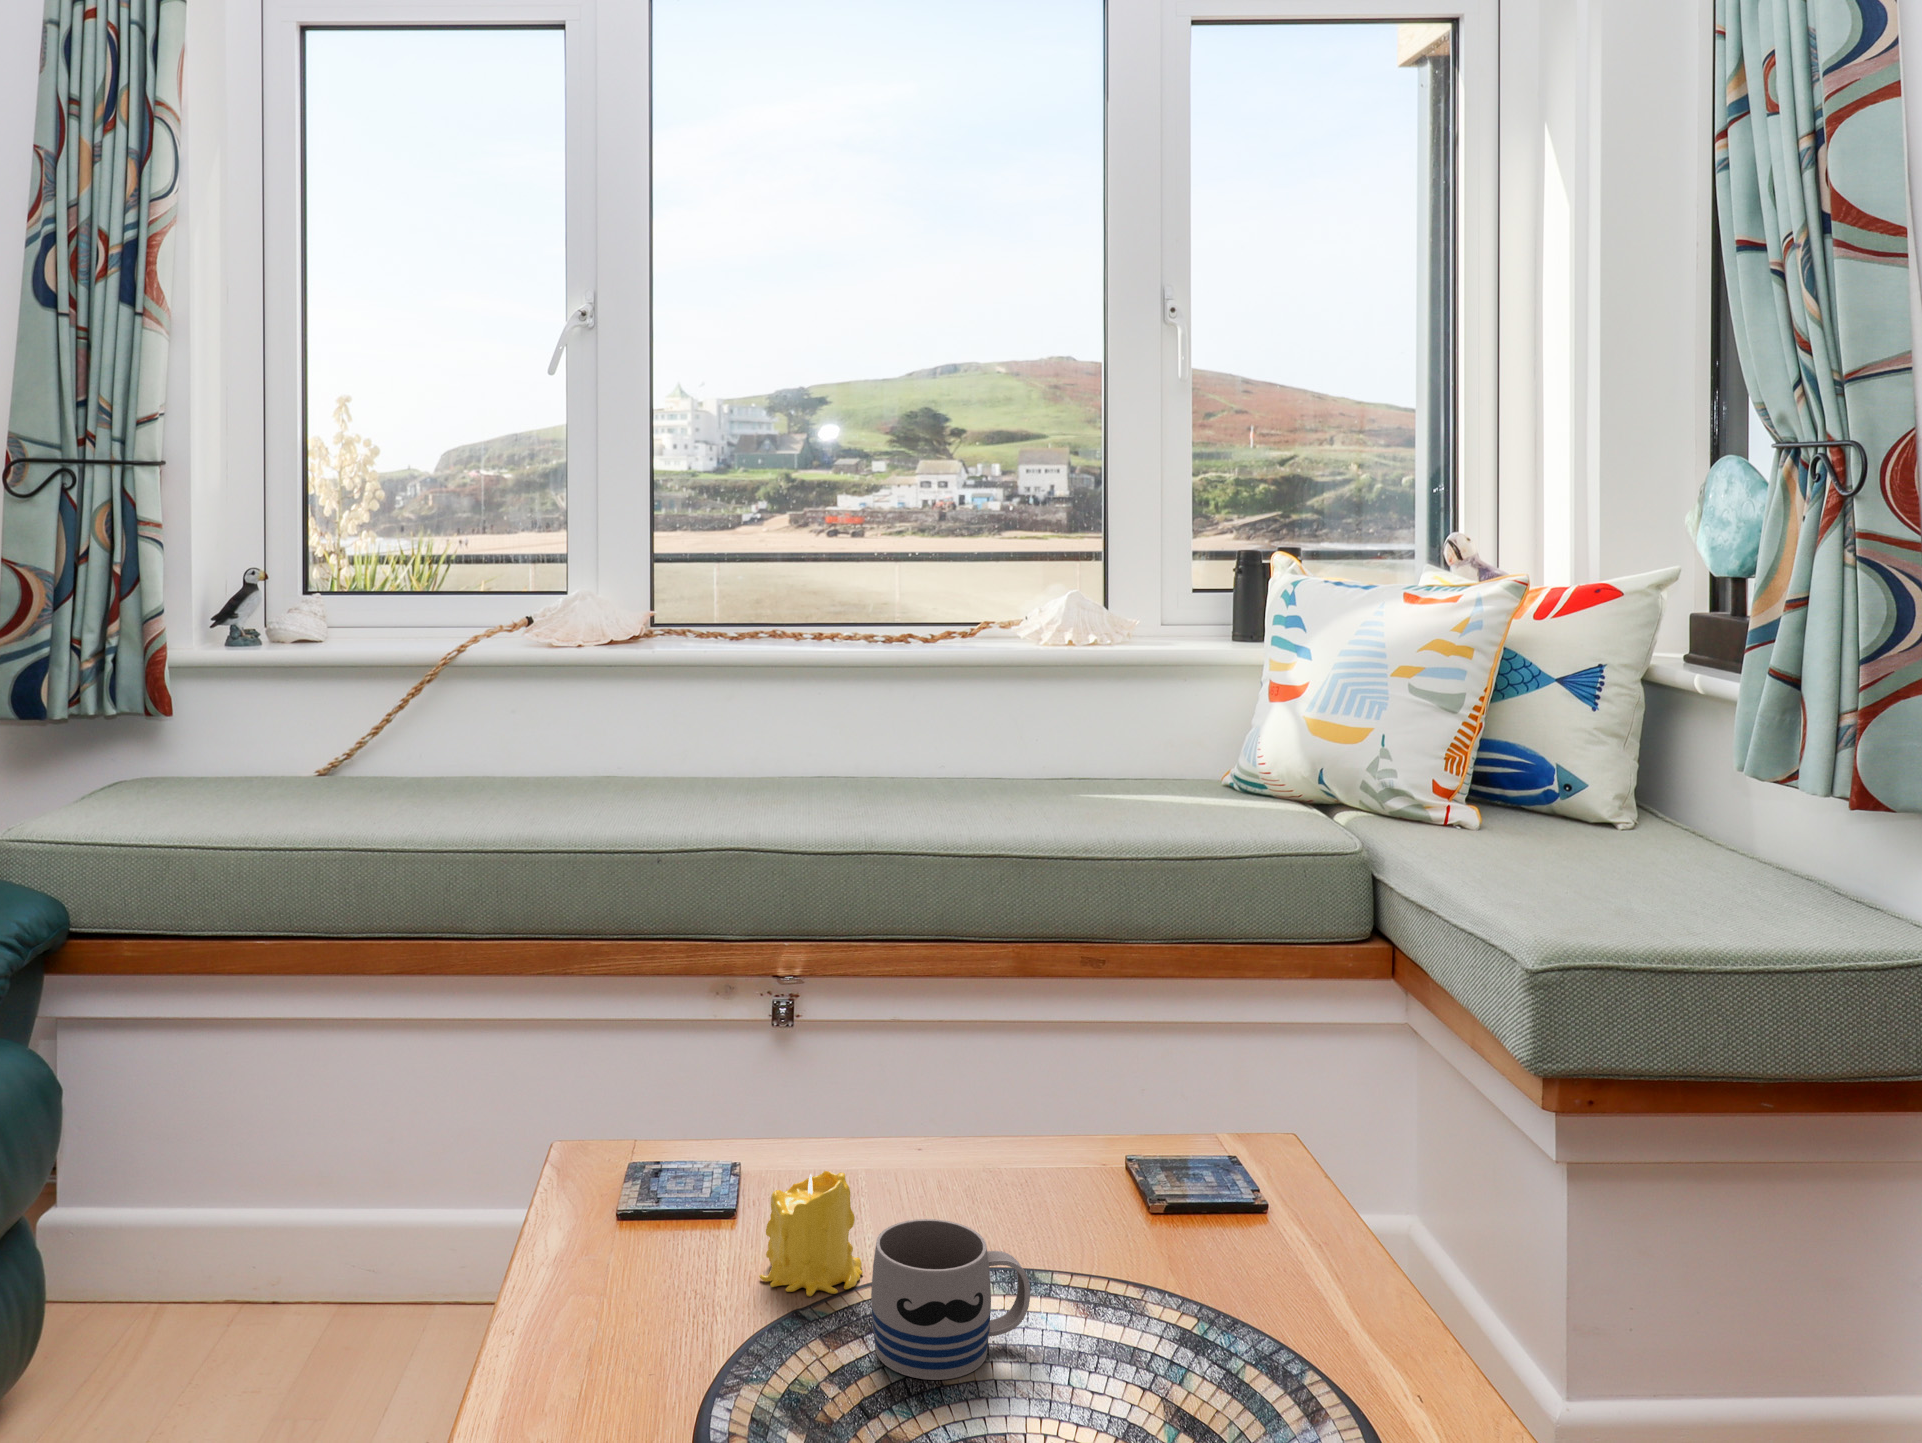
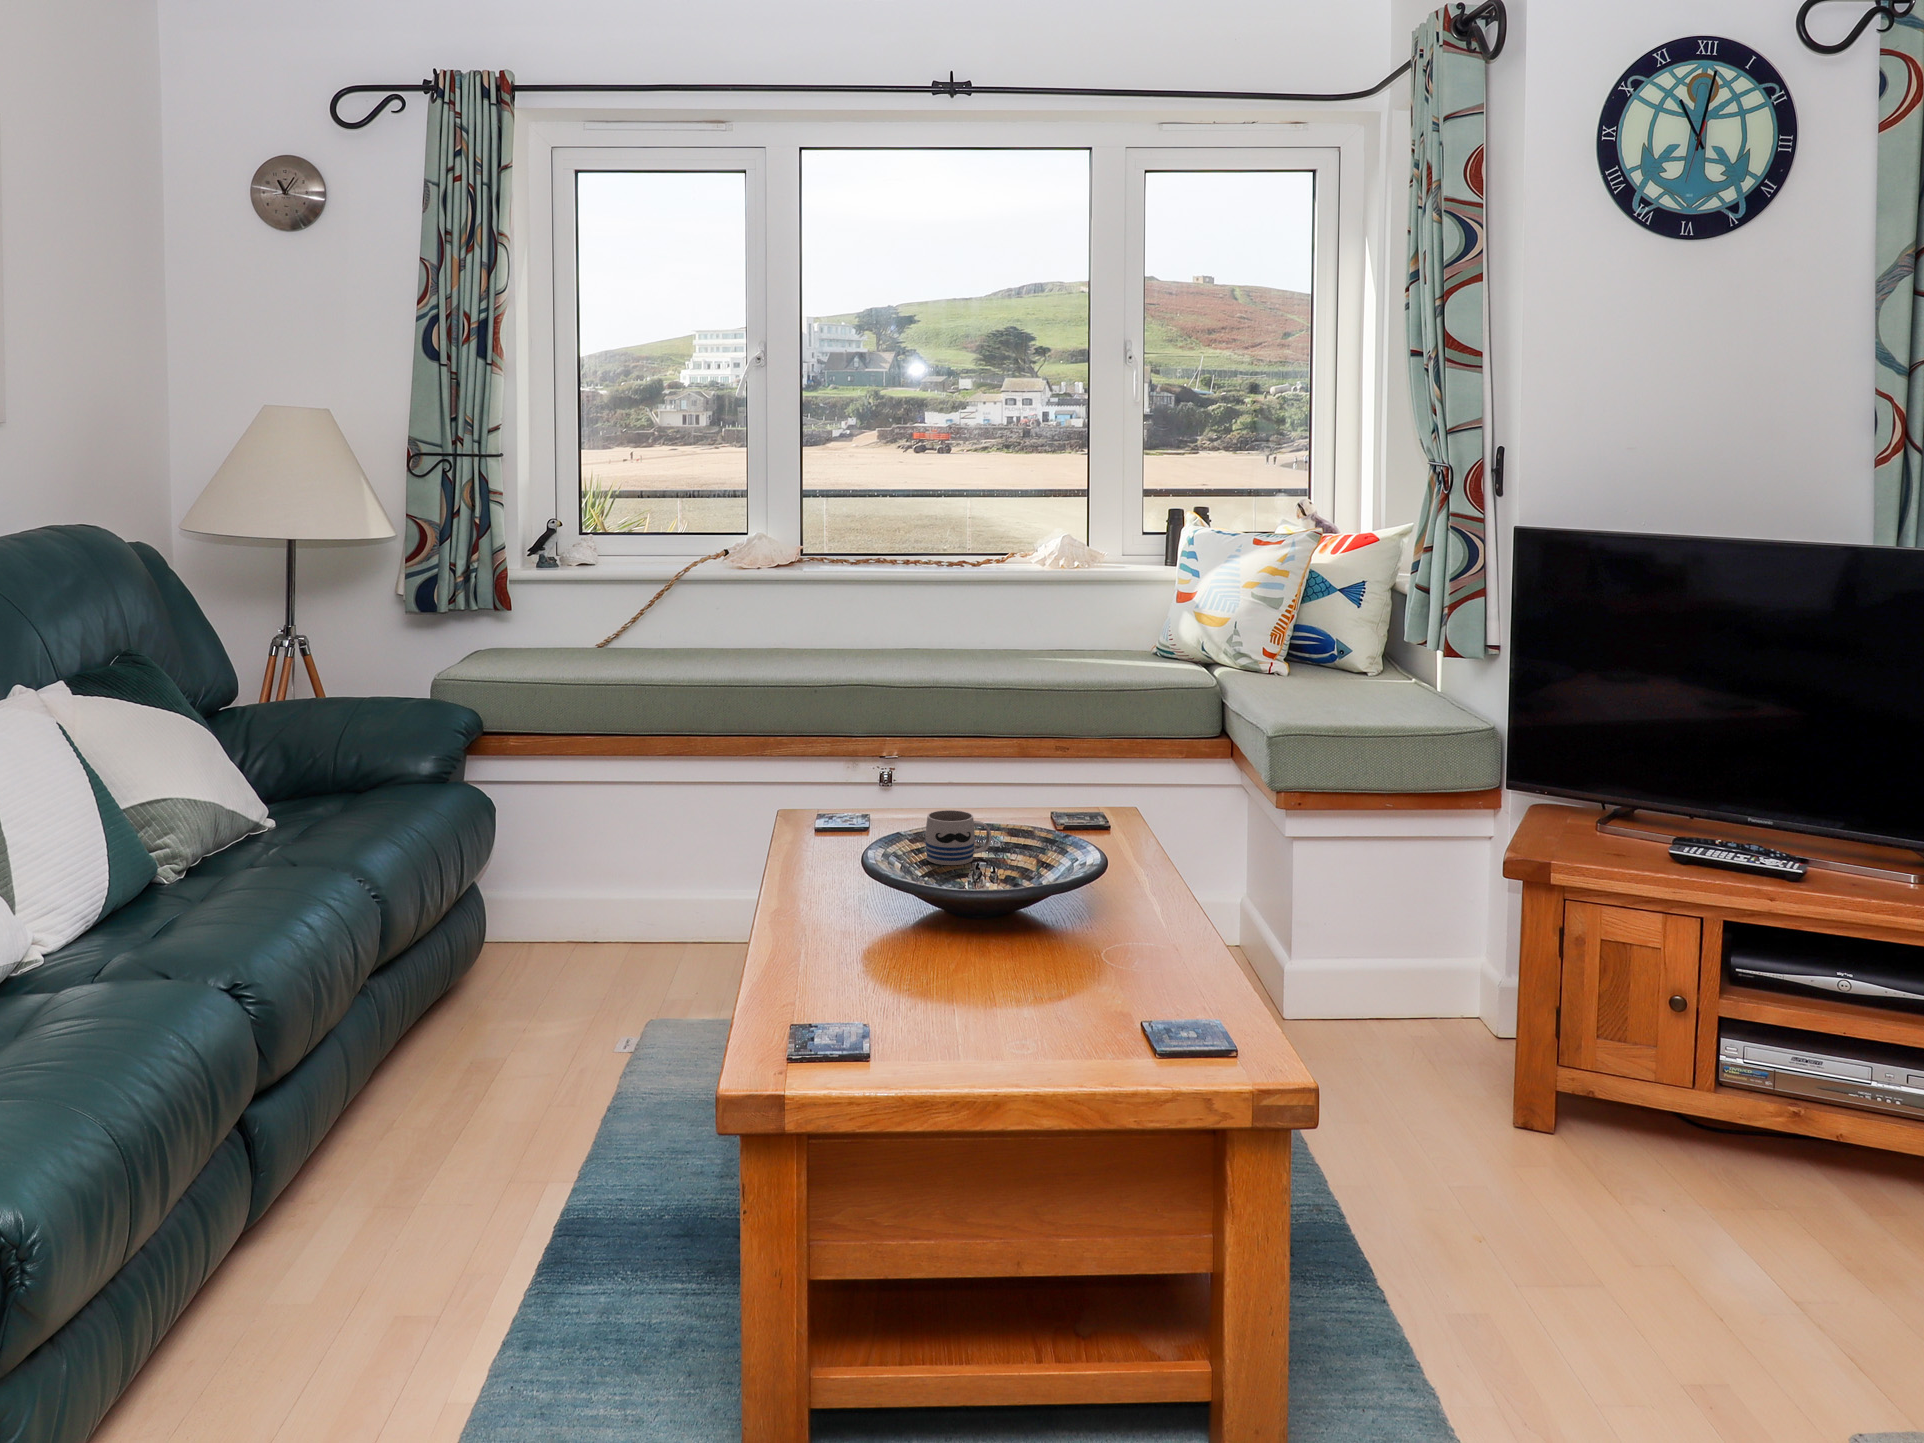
candle: present [759,1171,863,1297] -> none [878,799,923,848]

